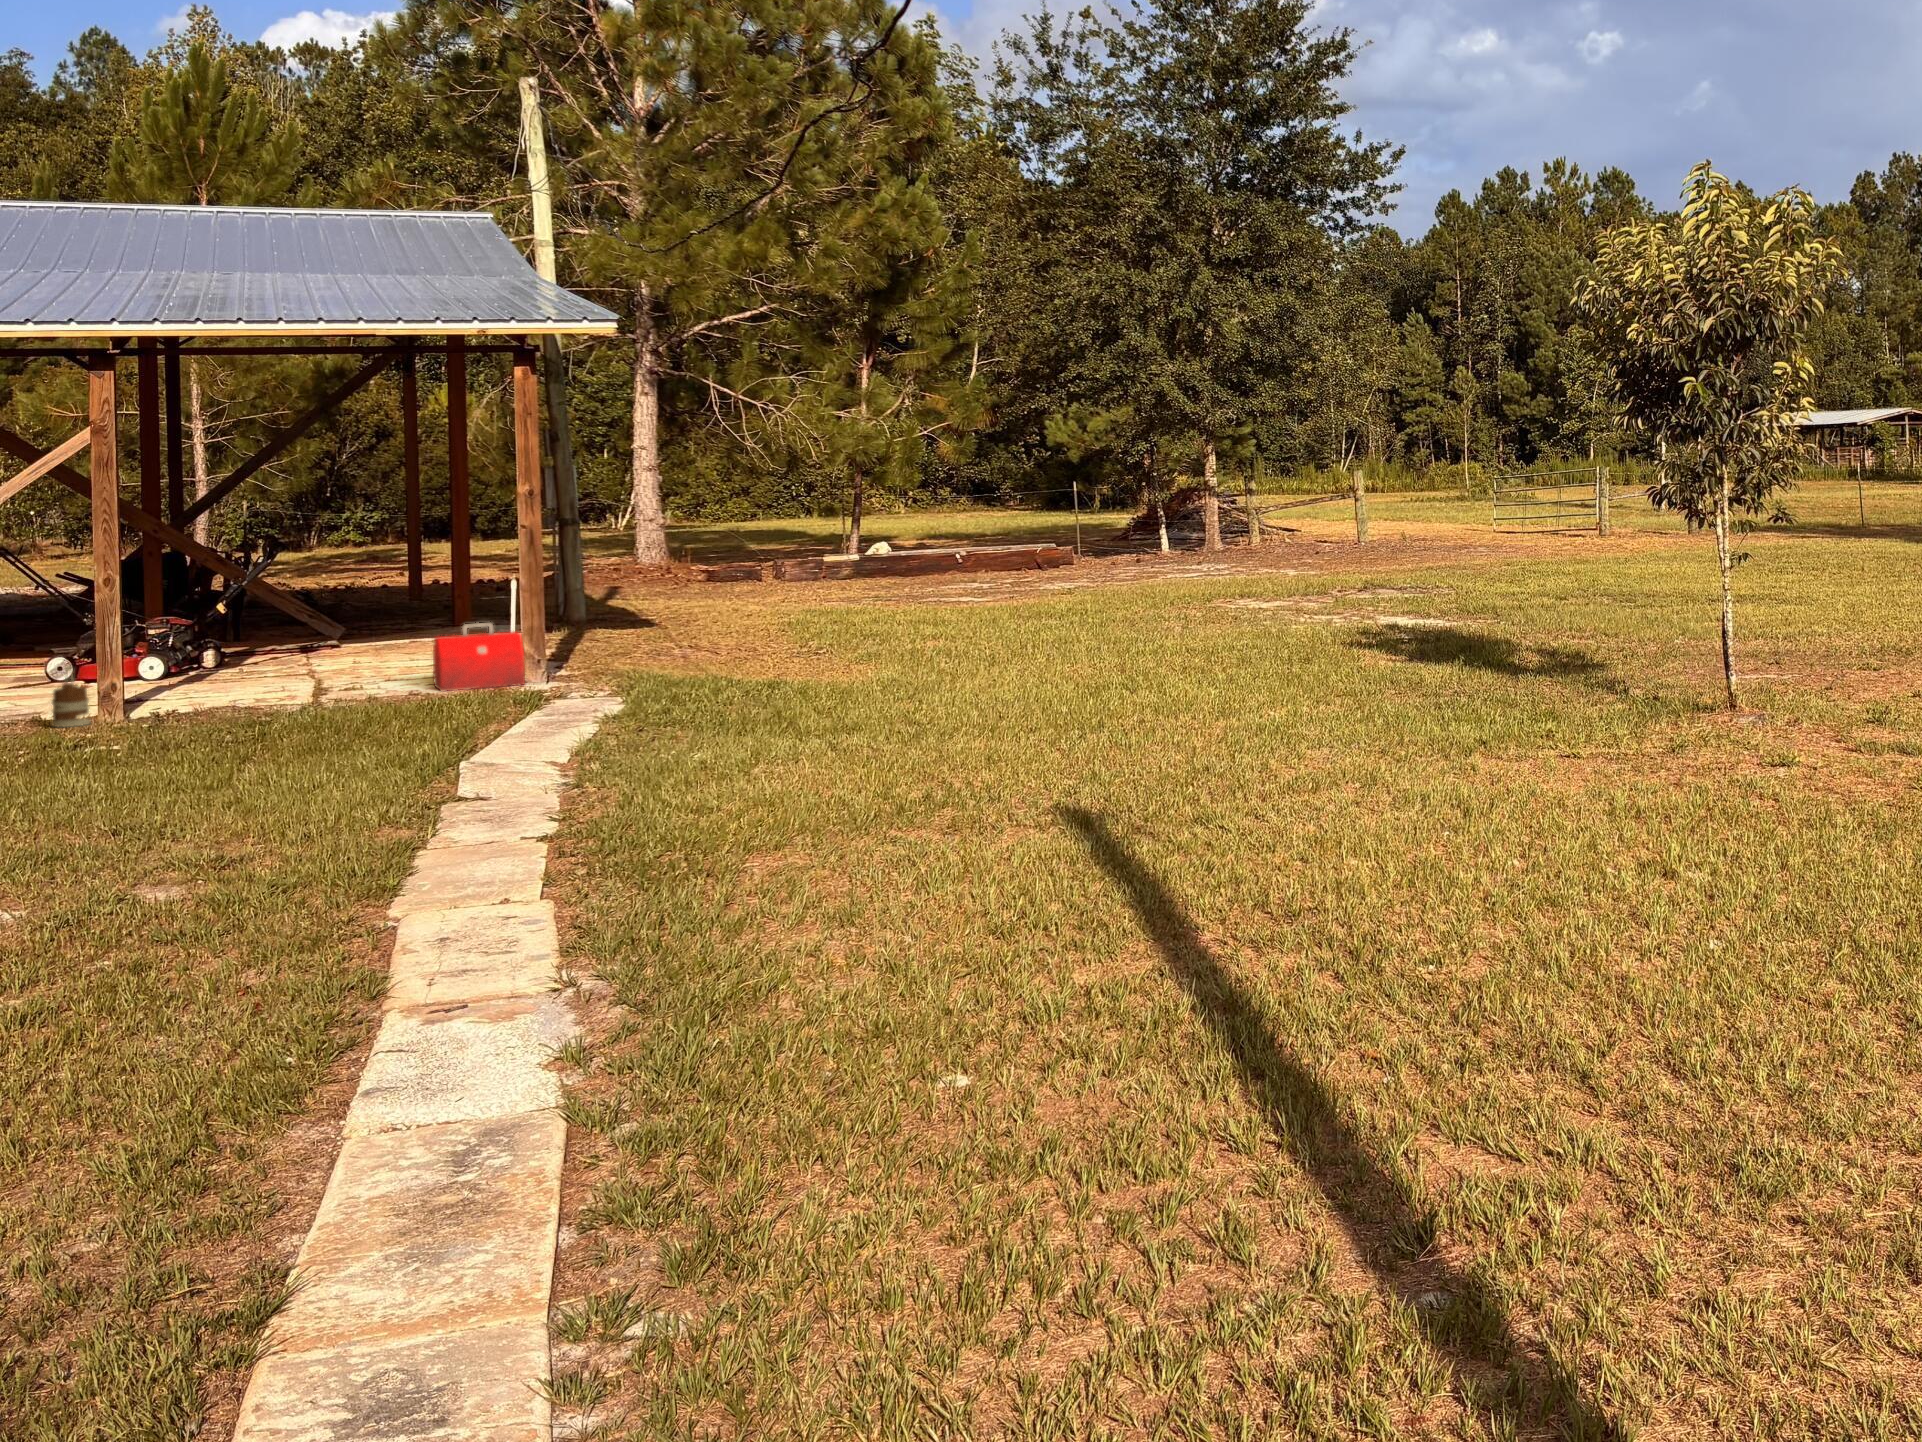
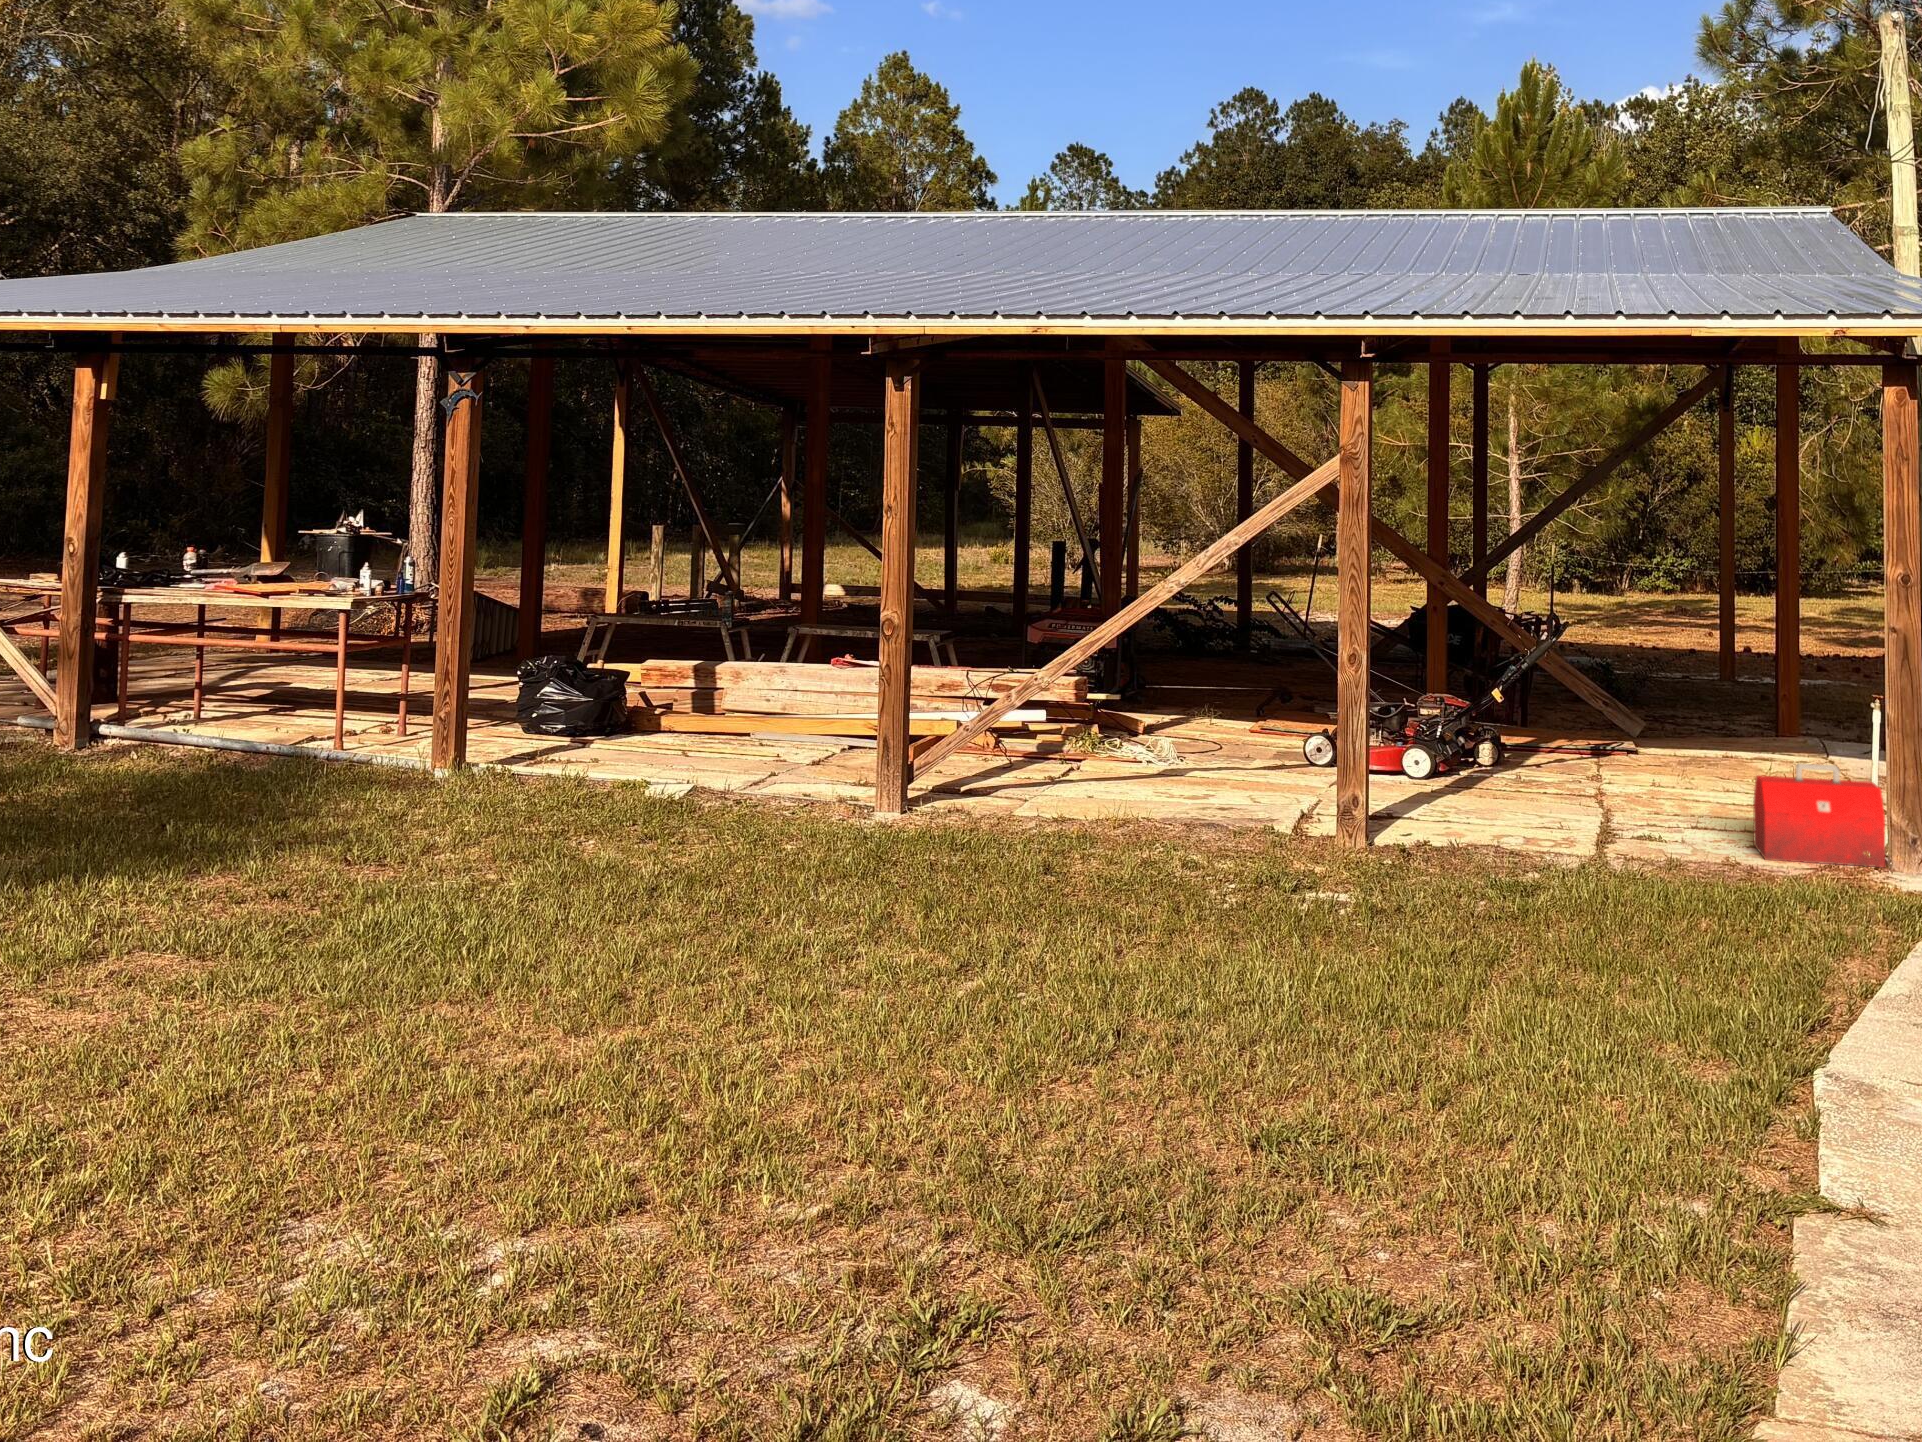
wooden bucket: present [52,666,90,727] -> none [1289,761,1332,842]

